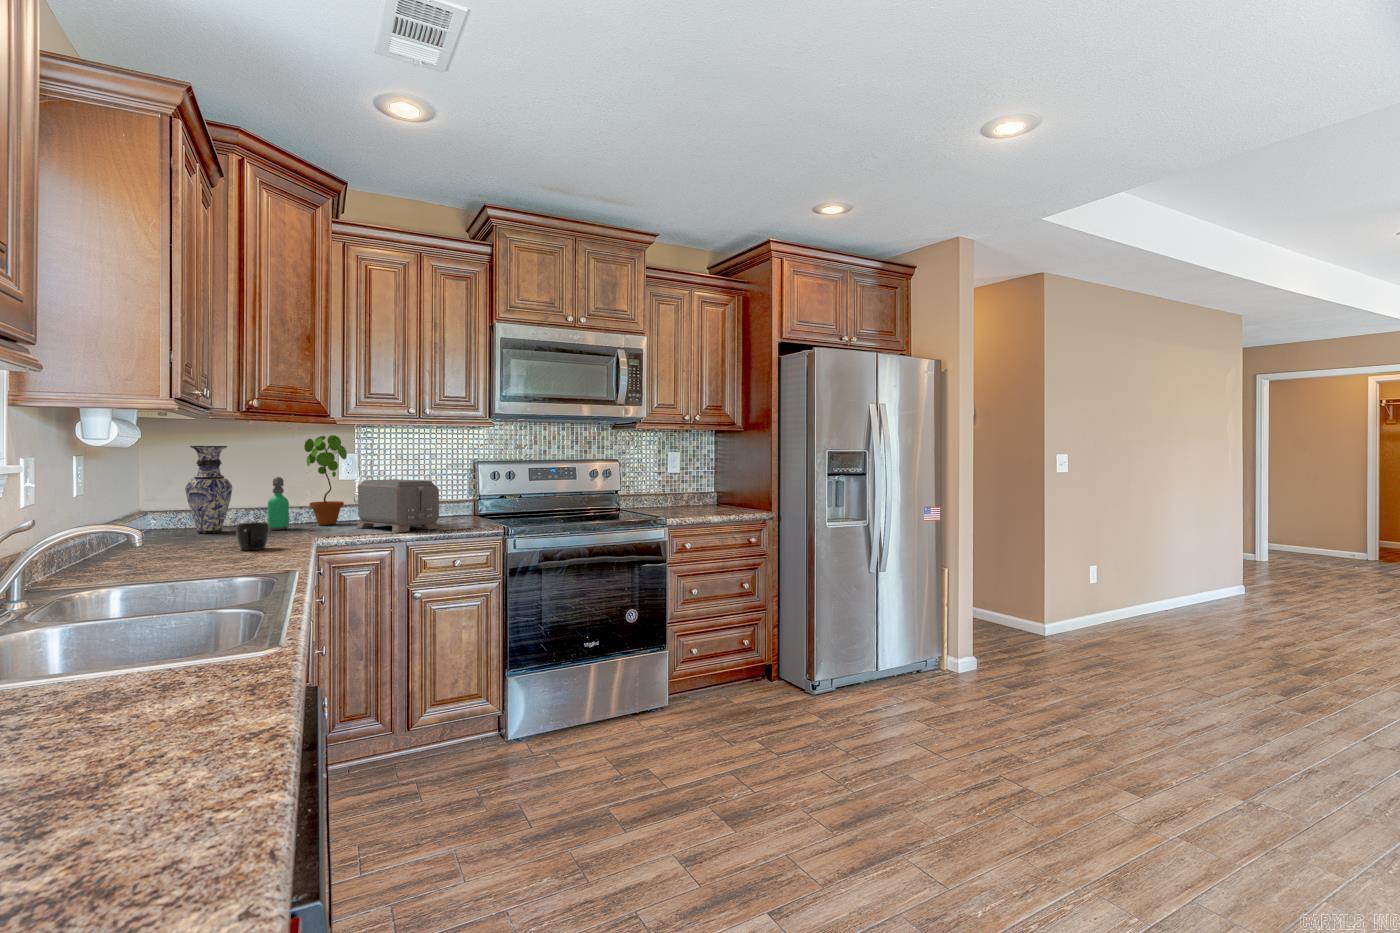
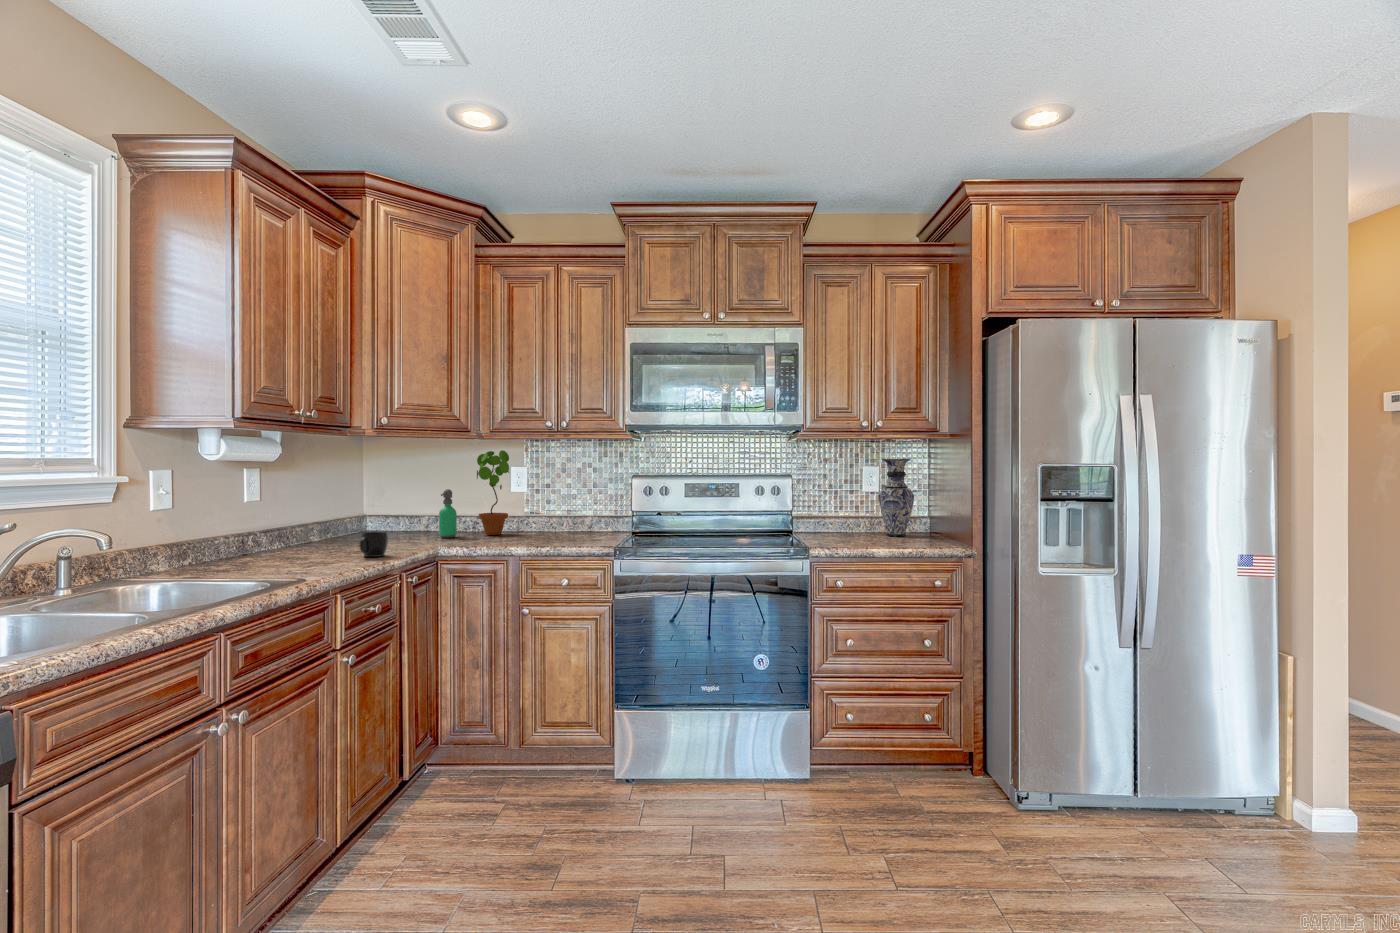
vase: present [185,446,232,533] -> present [878,459,914,537]
toaster: present [356,479,439,533] -> none [504,493,564,547]

